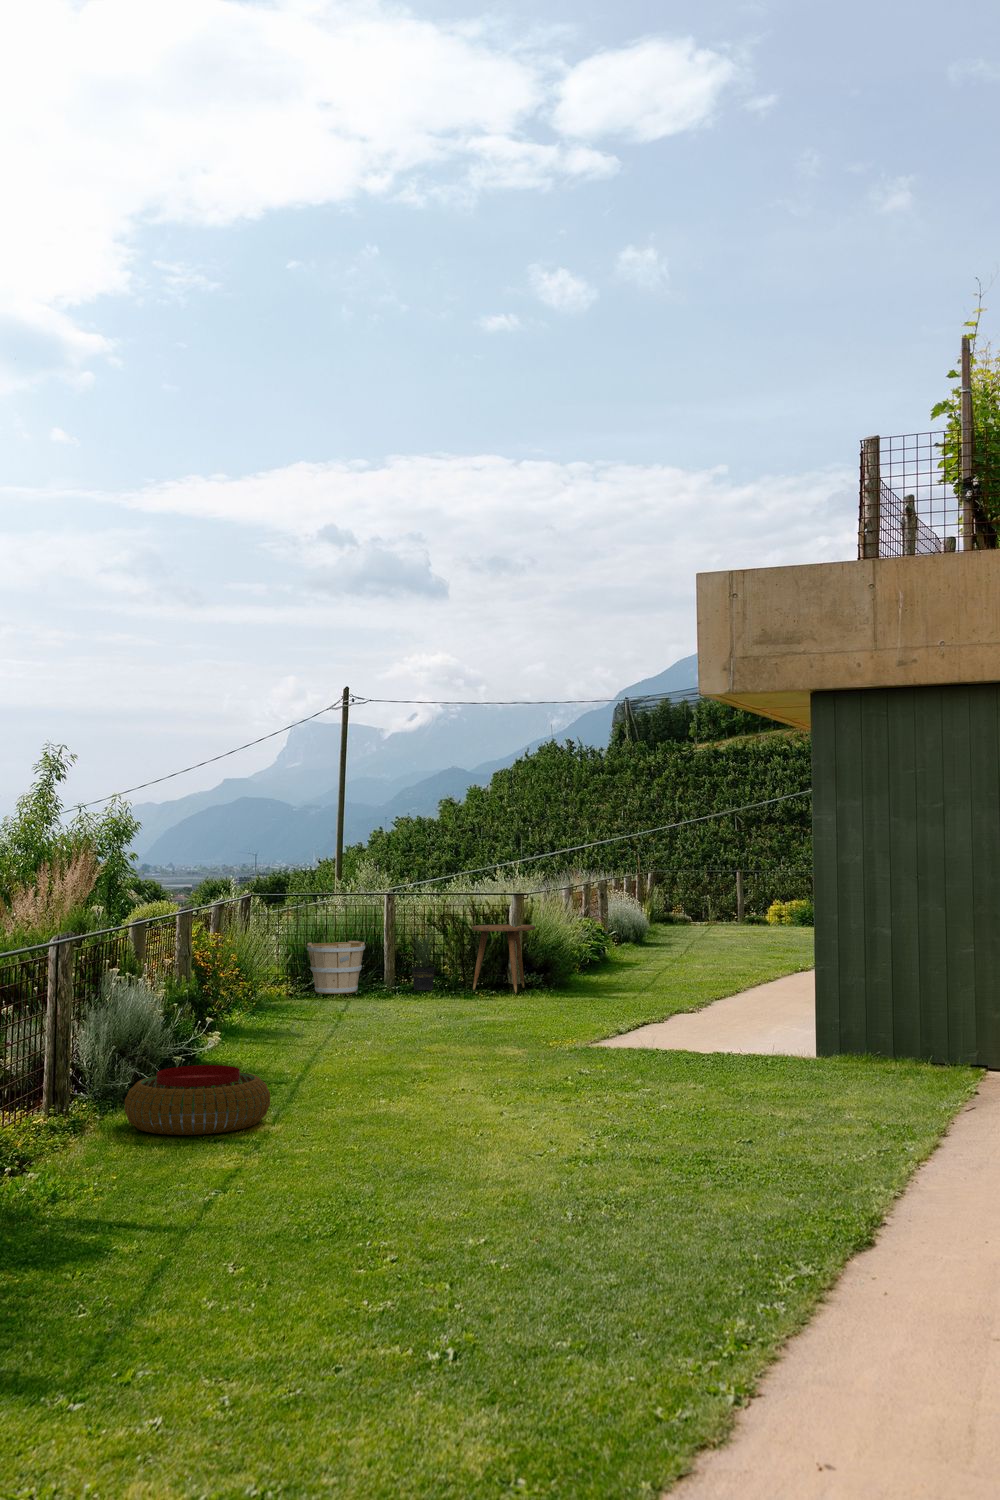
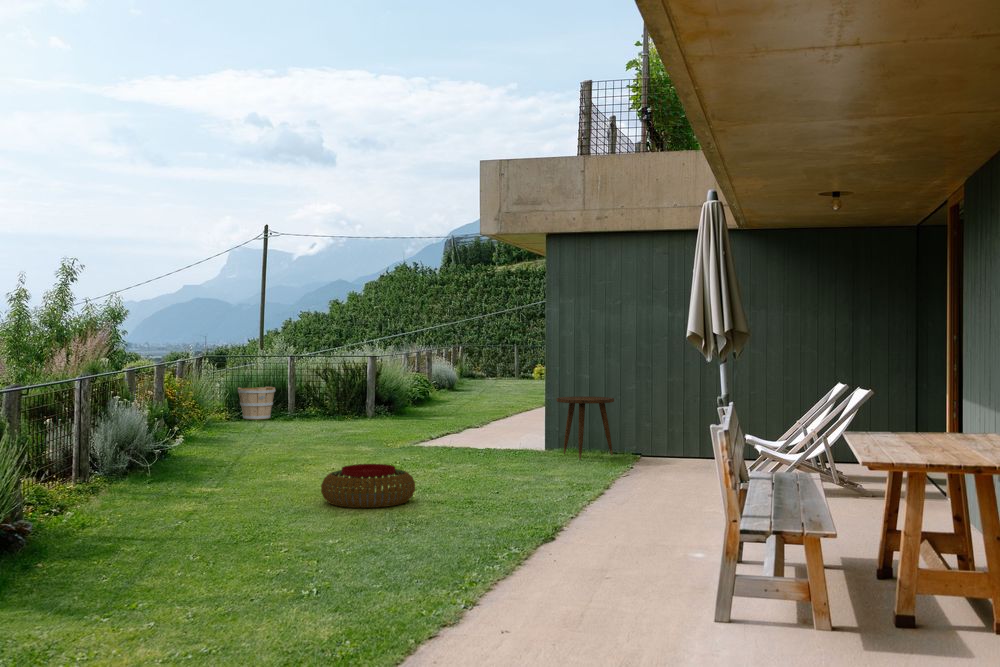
side table: present [472,924,535,993] -> present [556,396,614,460]
potted plant: present [411,931,436,990] -> none [302,377,323,417]
pouf: present [125,1065,270,1135] -> present [321,464,415,508]

